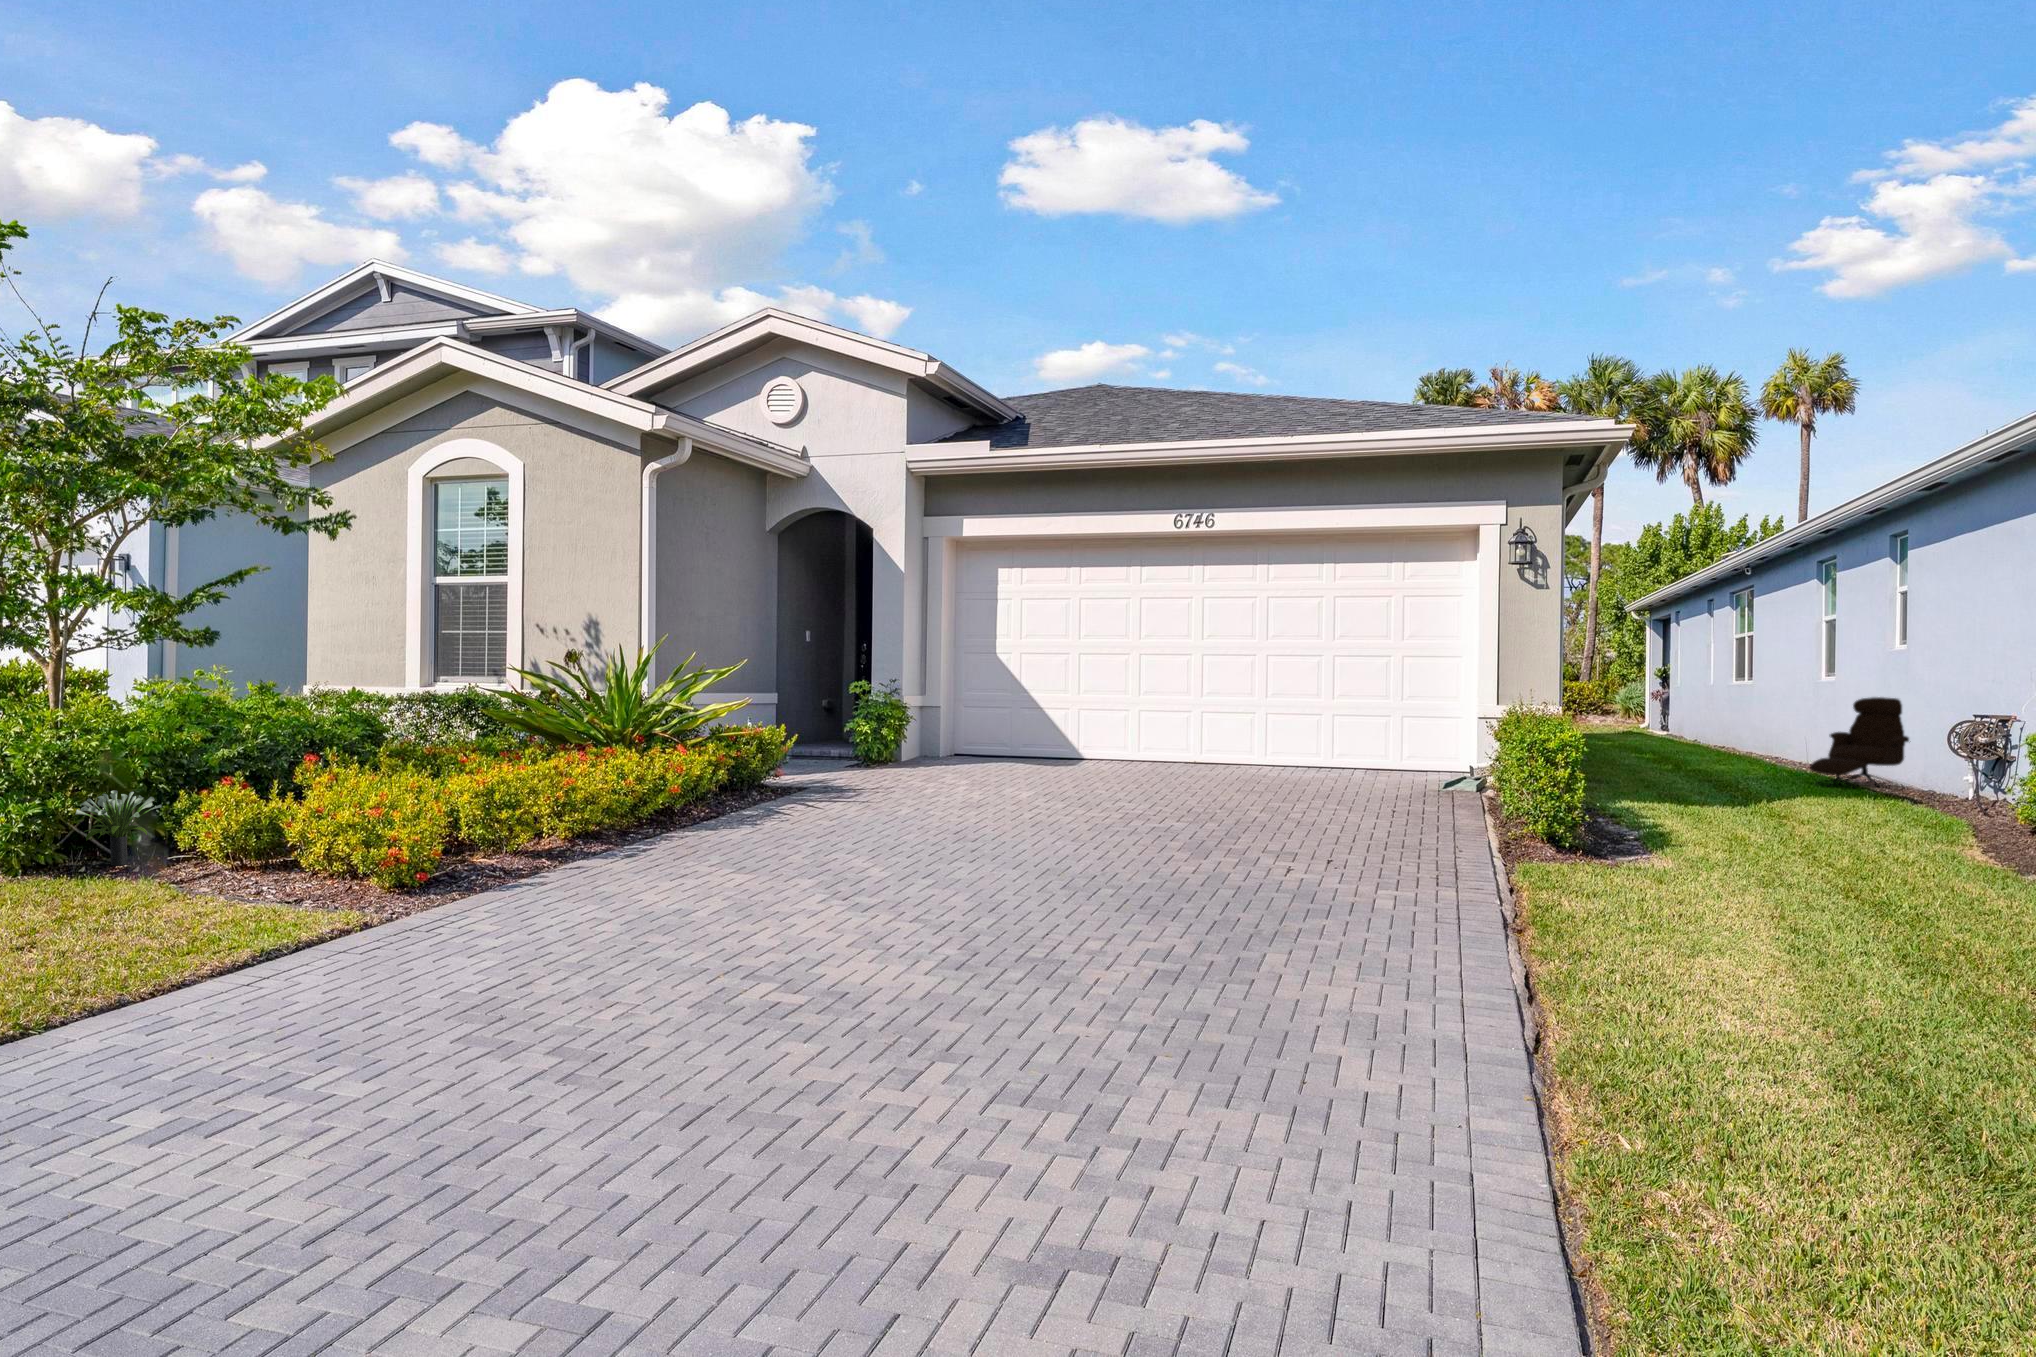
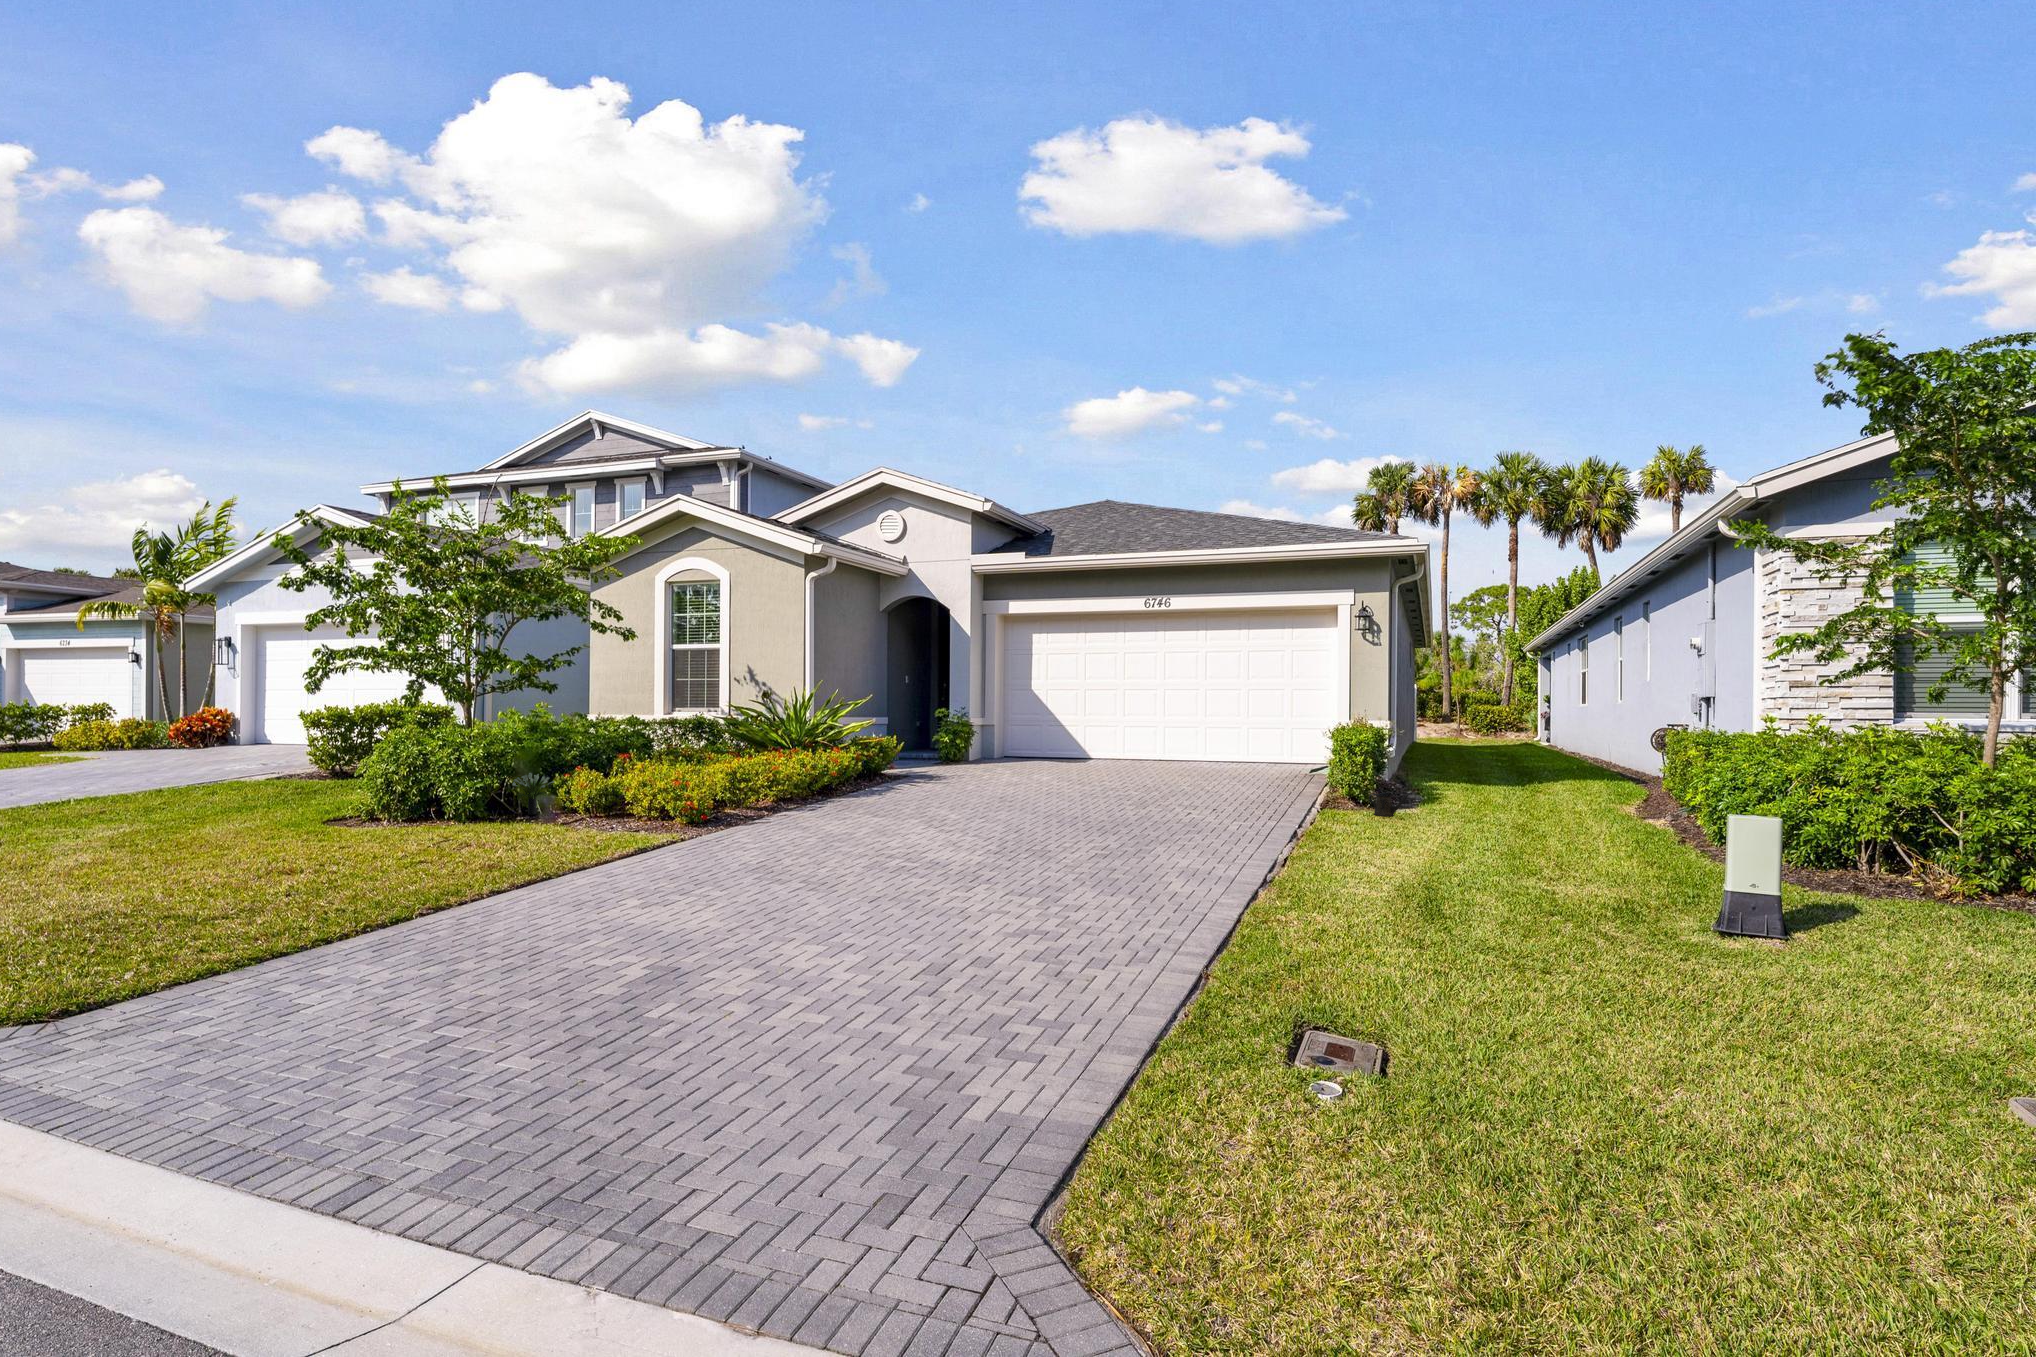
lounge chair: present [1810,697,1909,787] -> none [1578,715,1648,776]
watering can: none [1579,829,1657,868] -> present [1369,793,1411,816]

